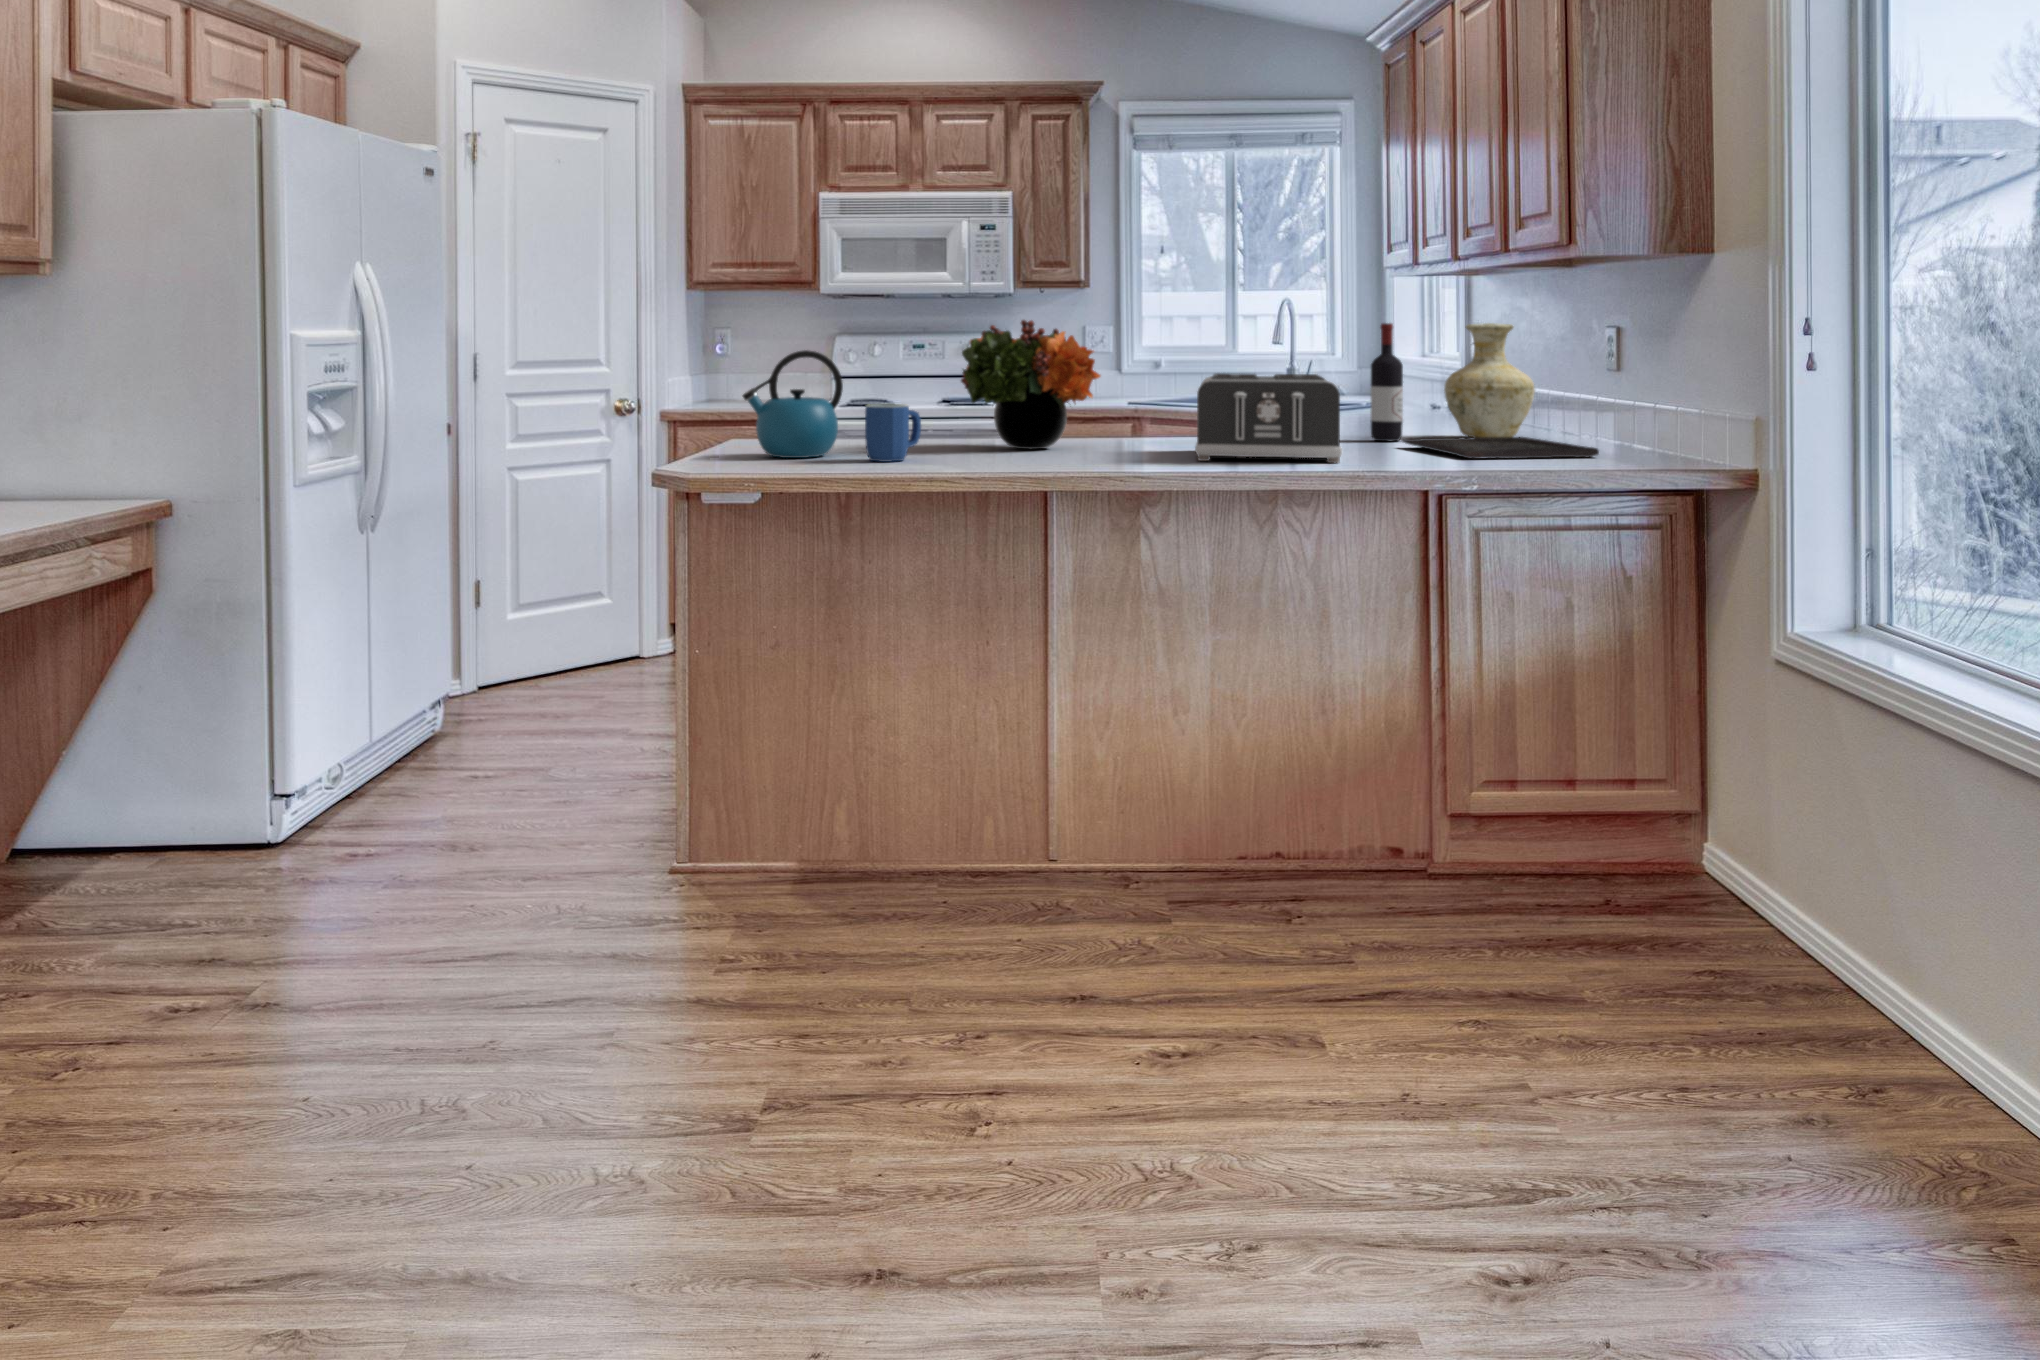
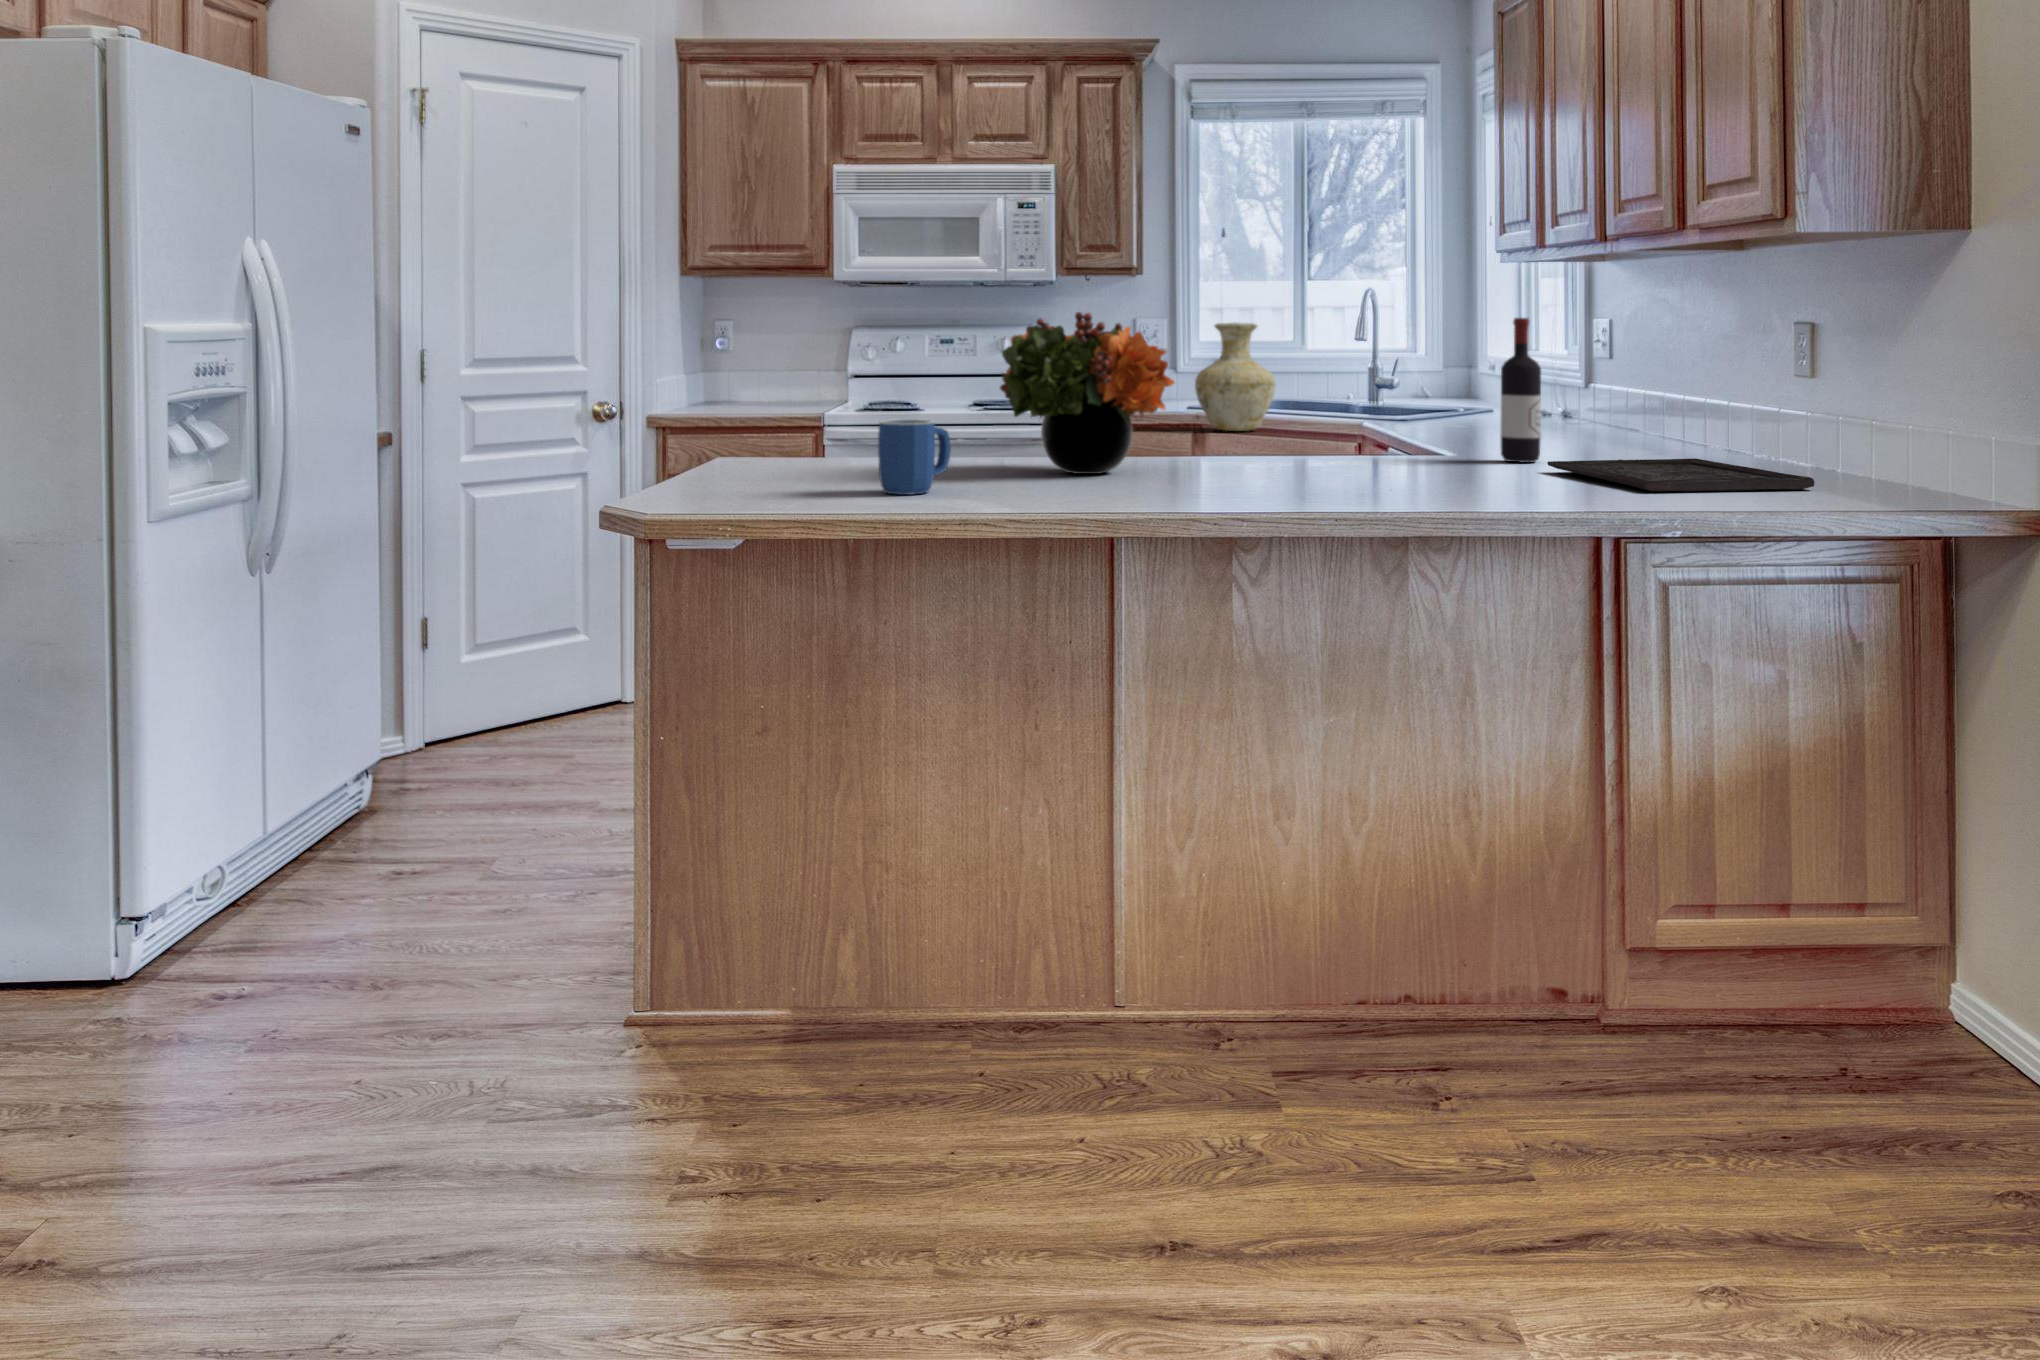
vase: present [1444,323,1535,438] -> present [1195,323,1276,431]
kettle: present [743,350,843,458] -> none [722,350,851,488]
toaster: present [1195,373,1342,463] -> none [1299,380,1494,499]

